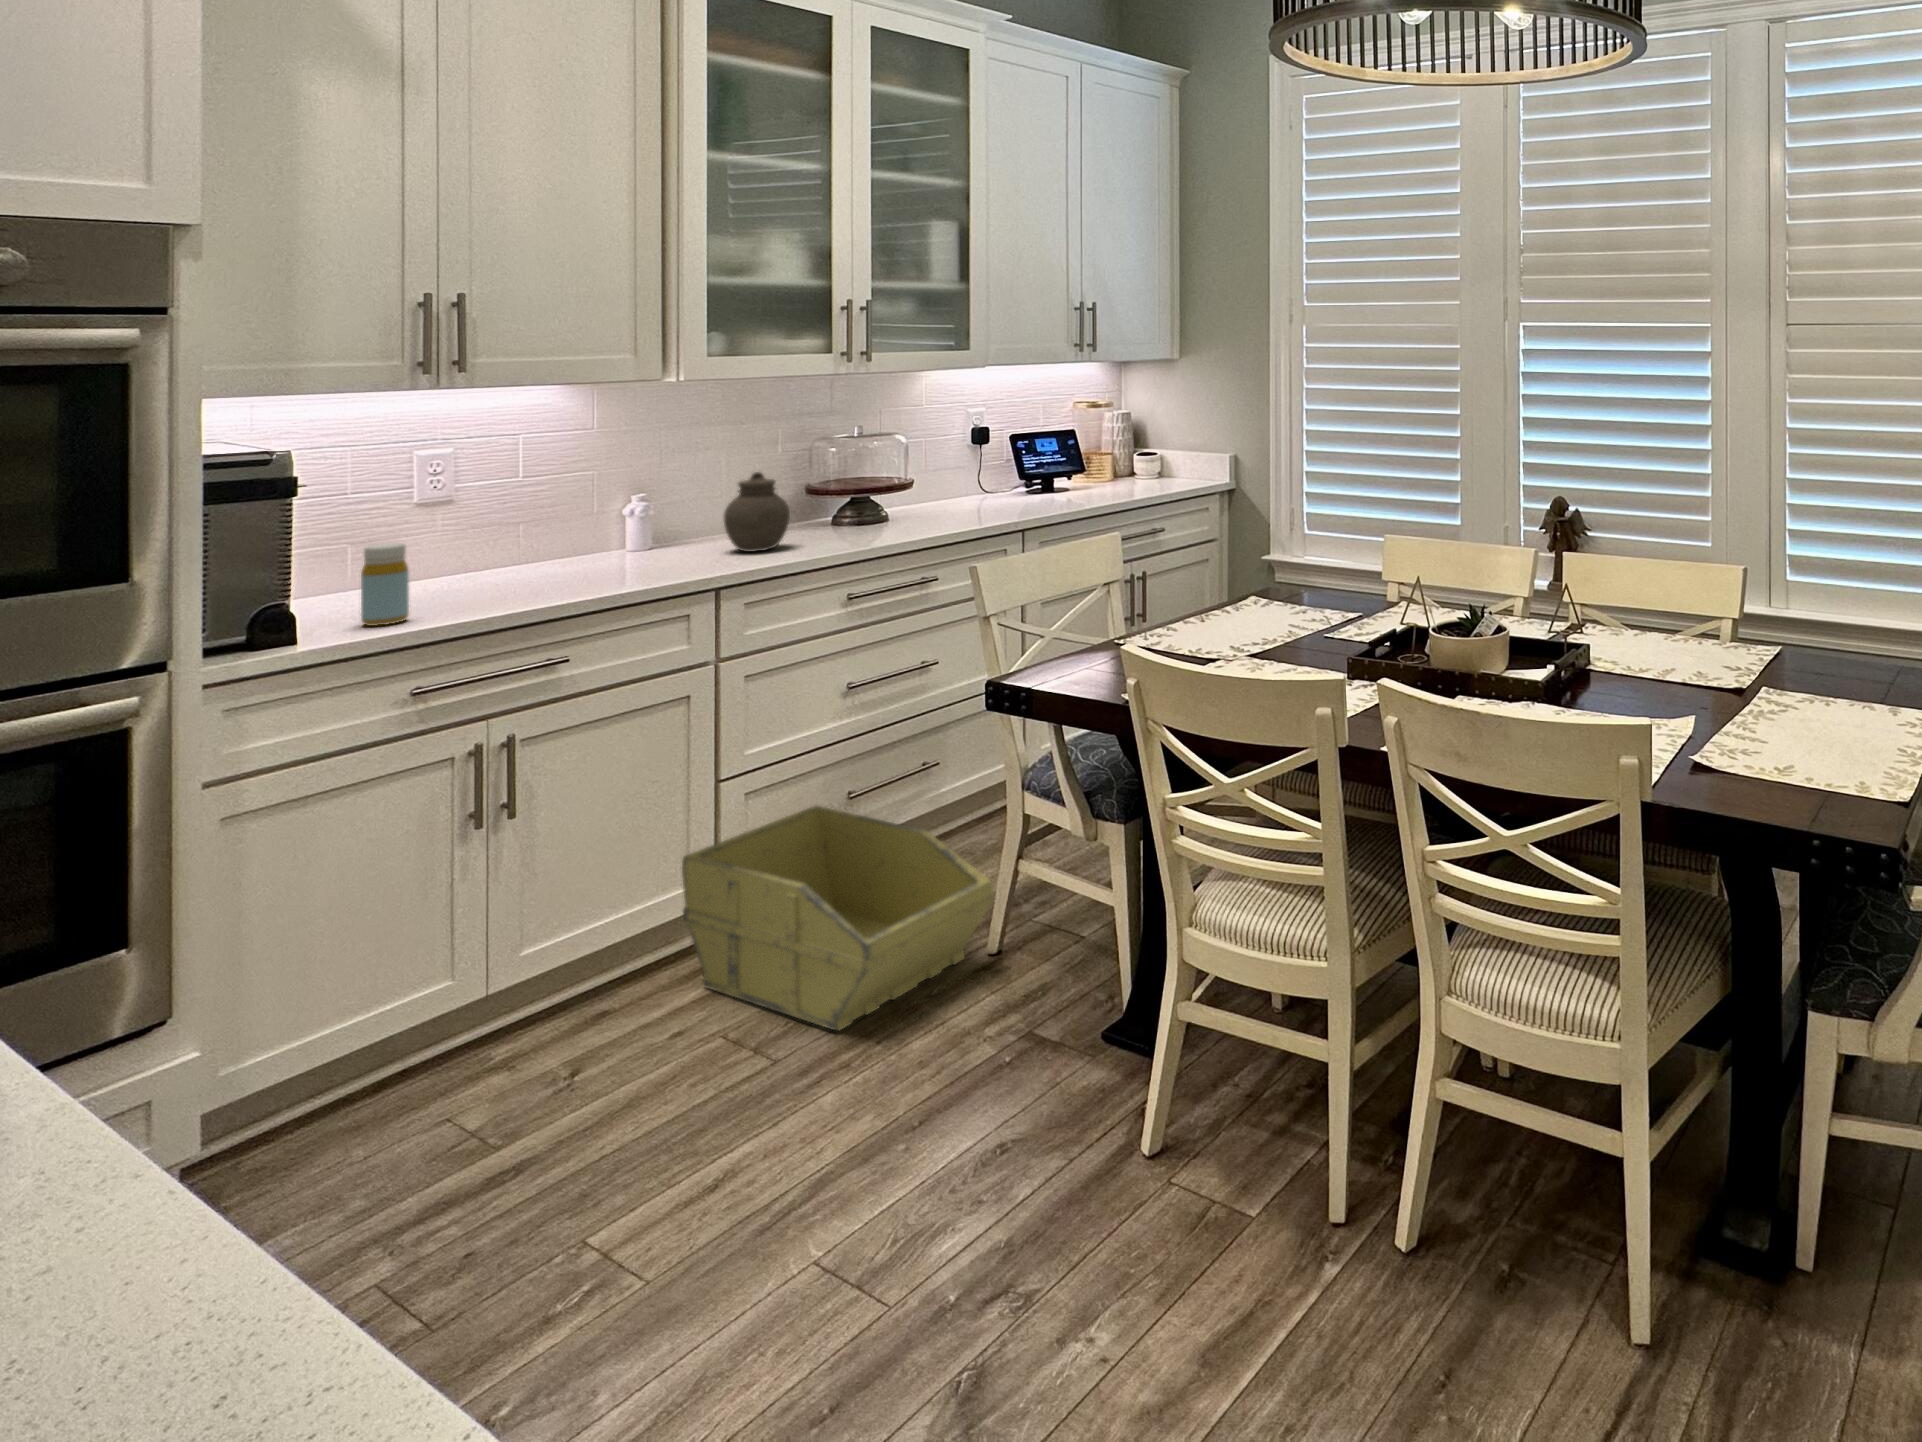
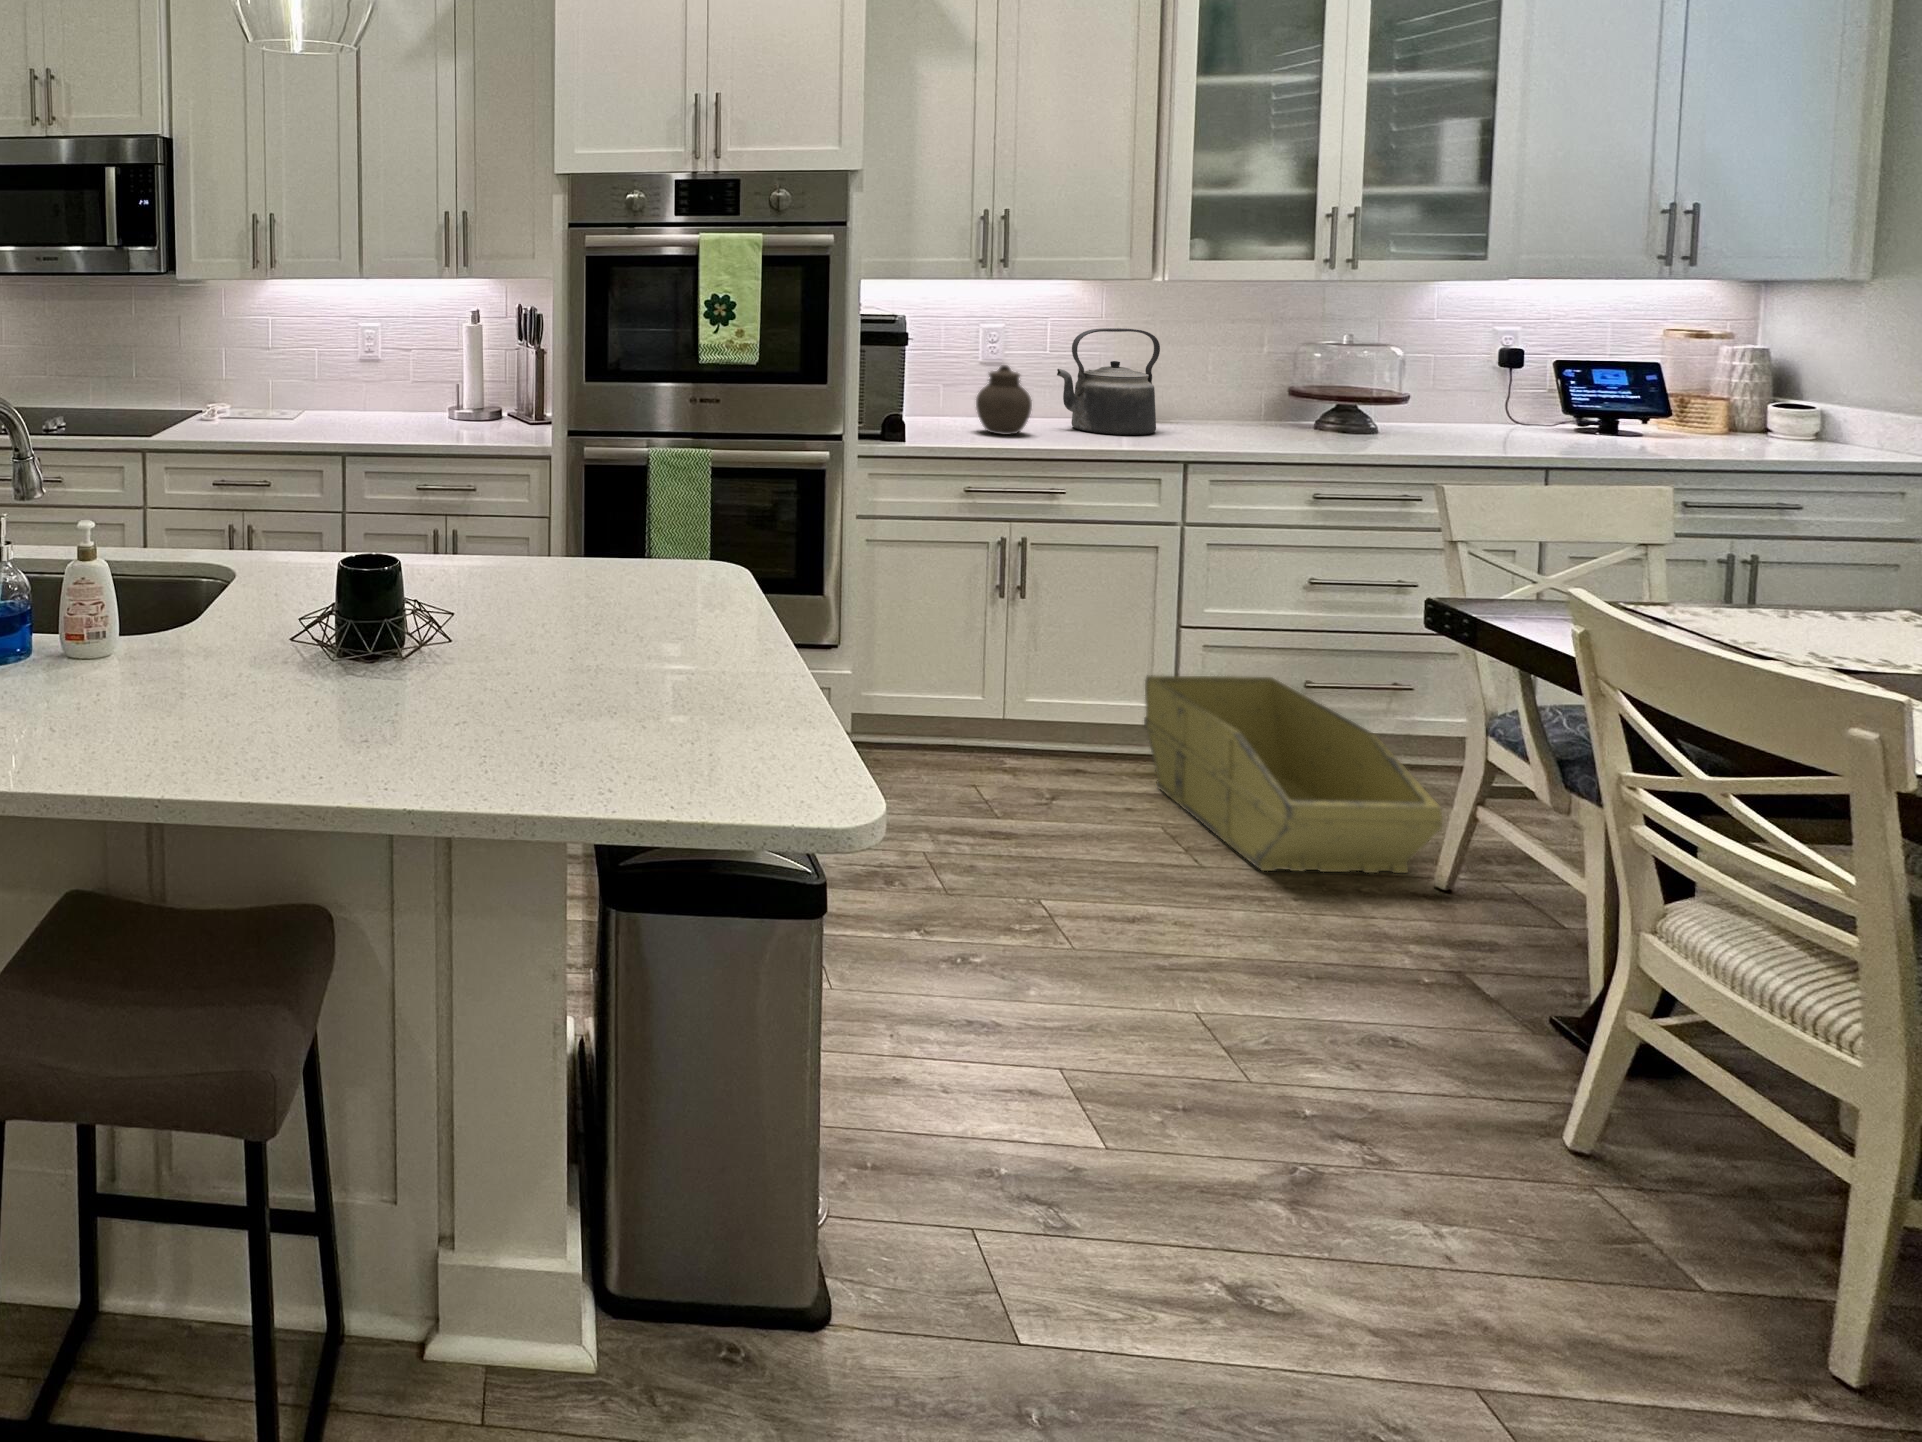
kettle: none [541,440,671,573] -> present [1057,328,1160,435]
jar: present [724,472,790,552] -> present [976,365,1032,435]
bottle: present [361,543,409,626] -> none [936,386,964,441]

